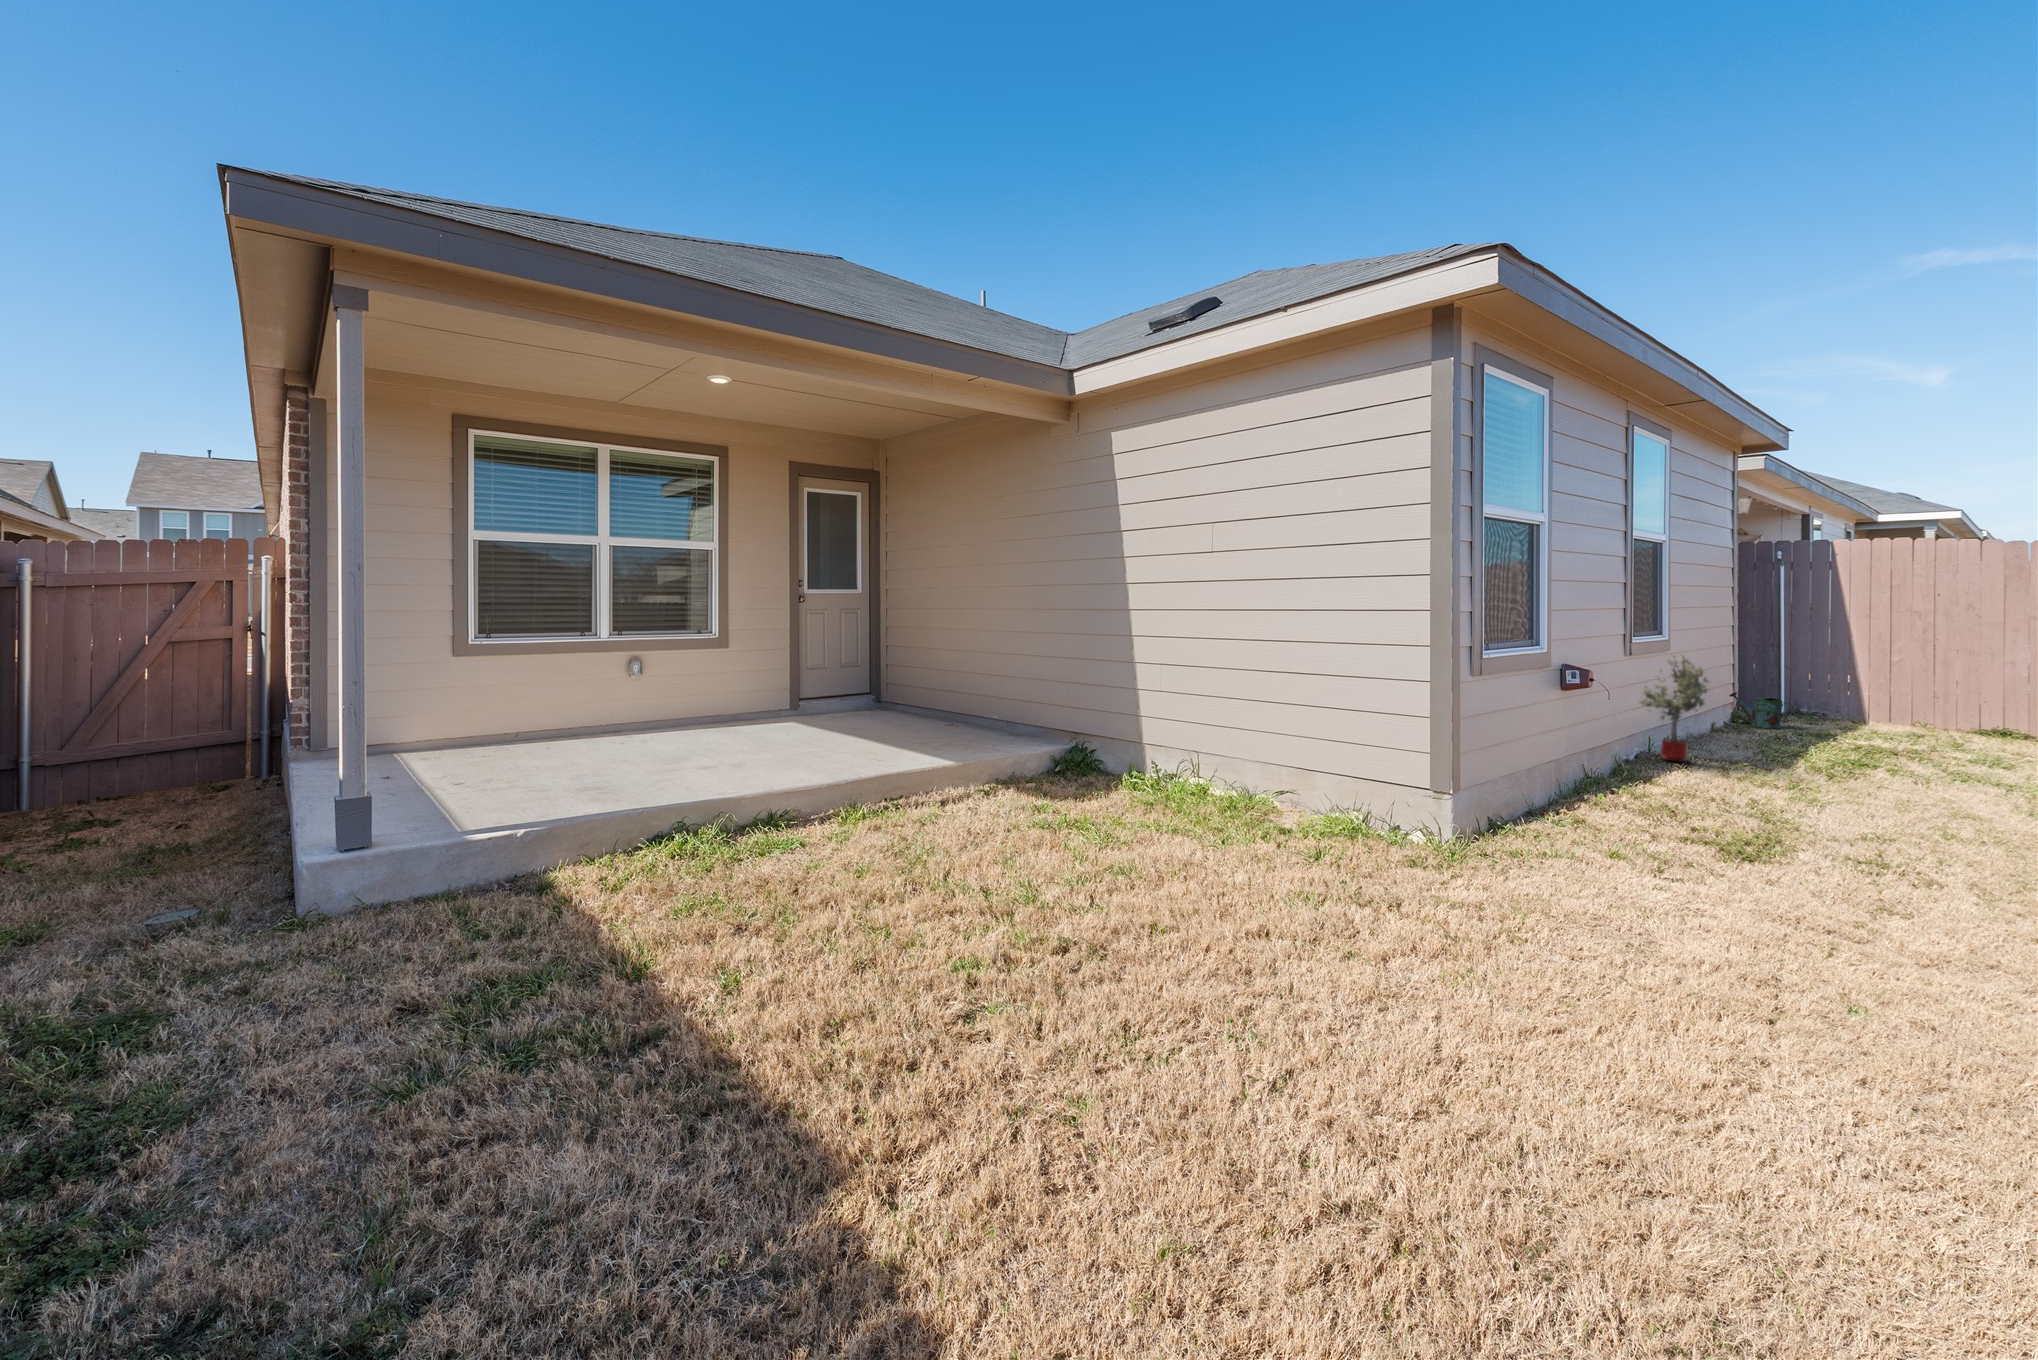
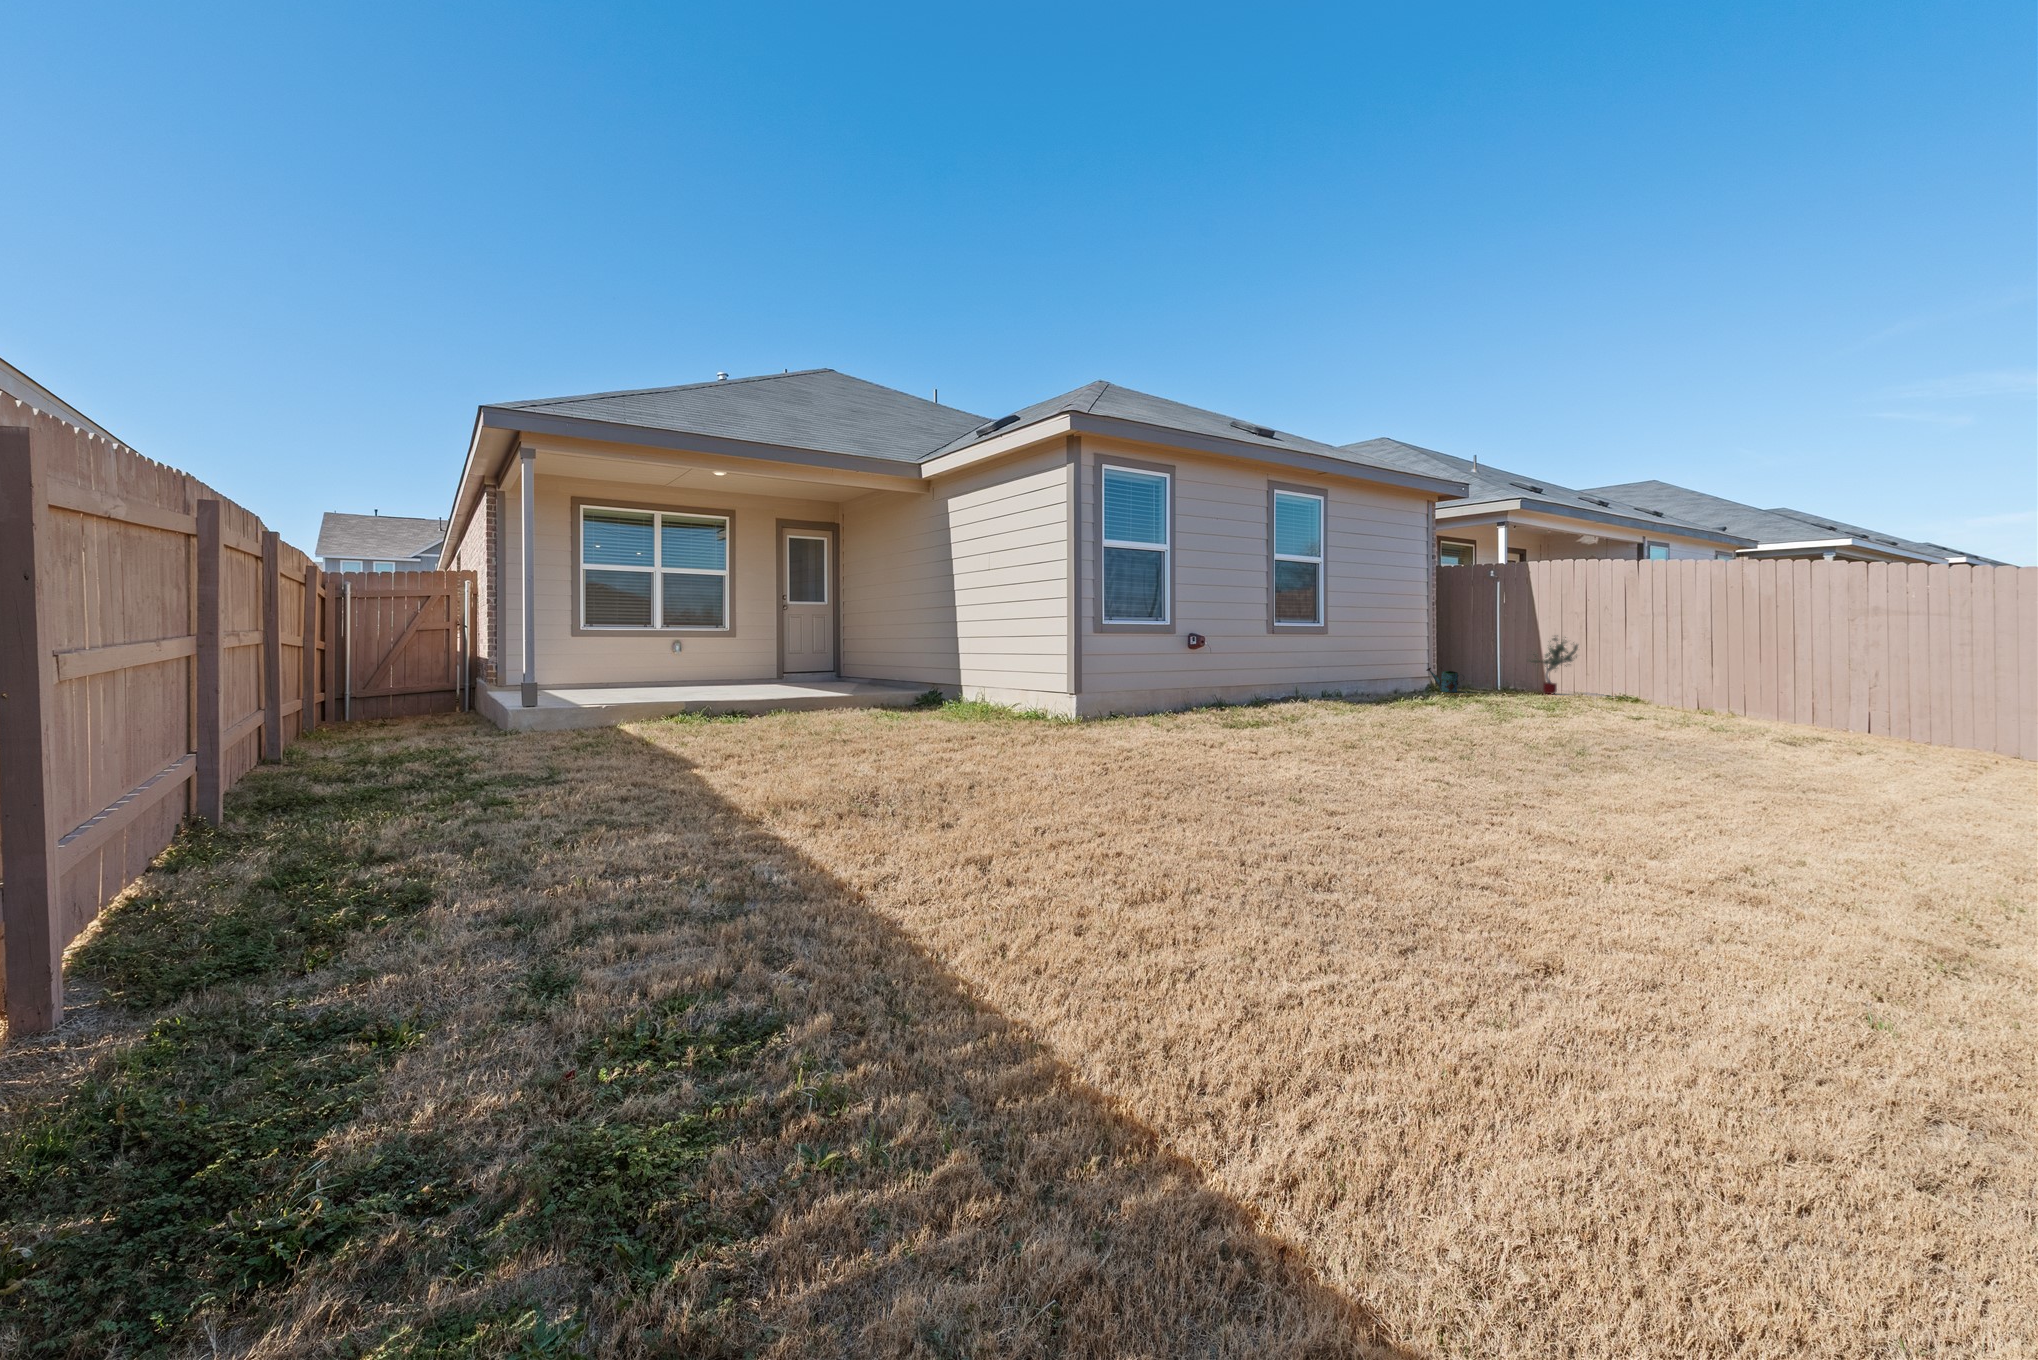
potted tree: present [1640,654,1709,762] -> present [1529,637,1578,694]

